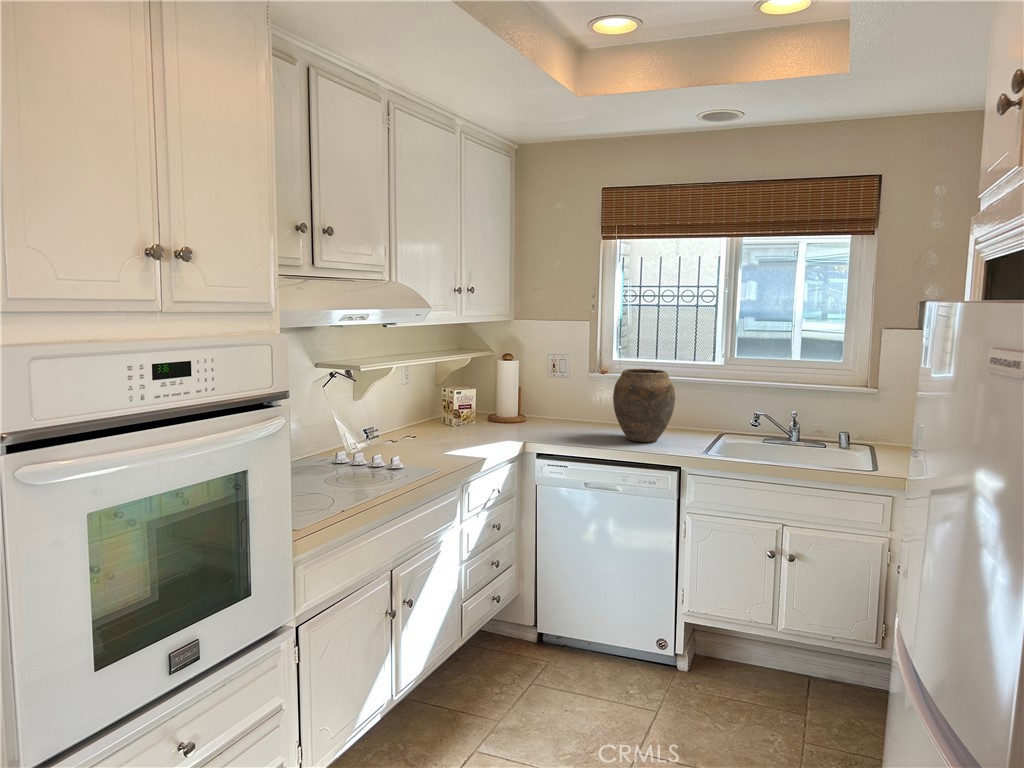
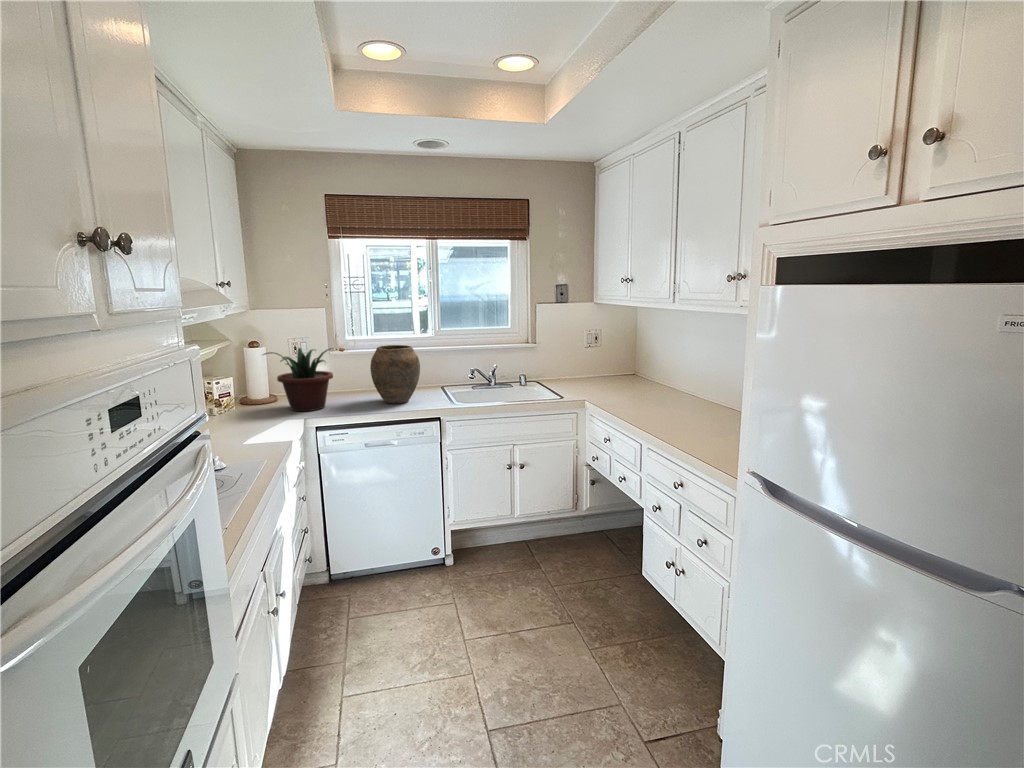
potted plant: none [501,363,579,435] -> present [263,348,333,411]

